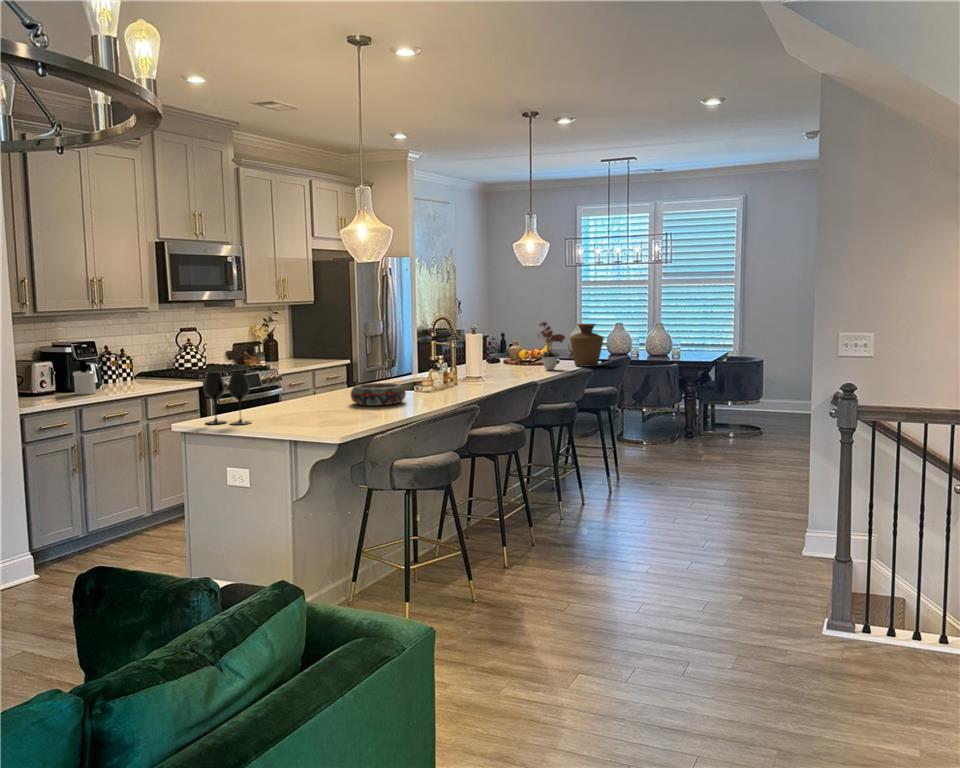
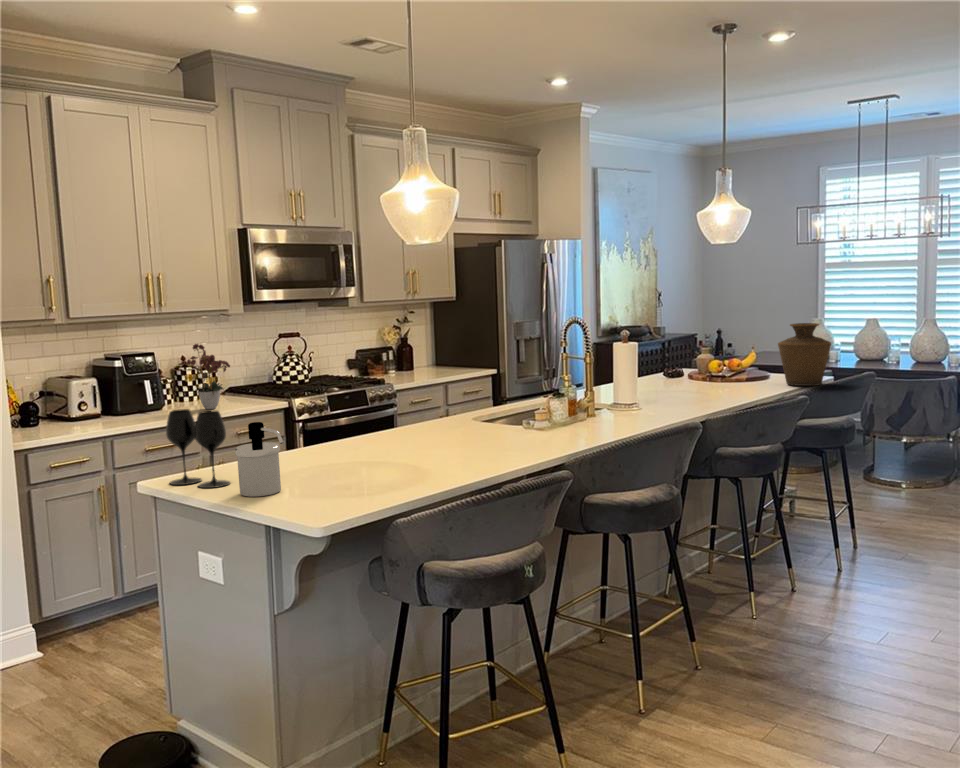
flower arrangement: present [539,322,565,370] -> present [187,344,230,409]
soap dispenser: present [73,360,98,395] -> present [235,422,283,497]
decorative bowl: present [351,383,406,406] -> none [404,419,485,456]

